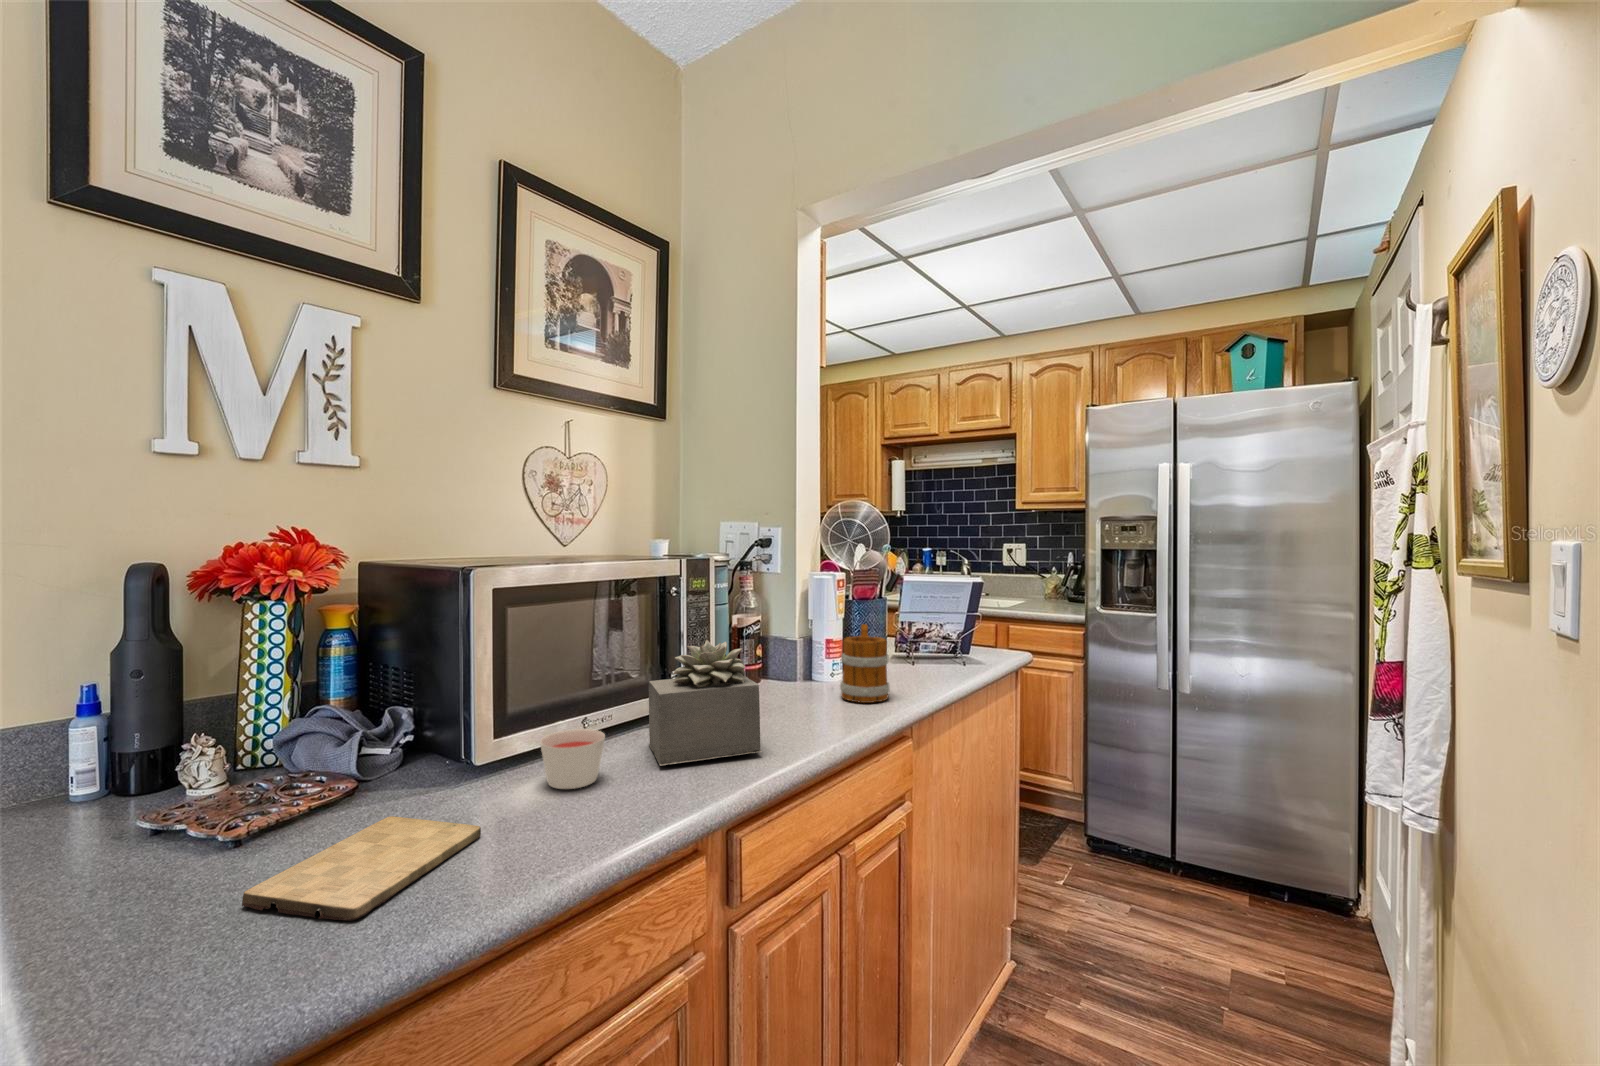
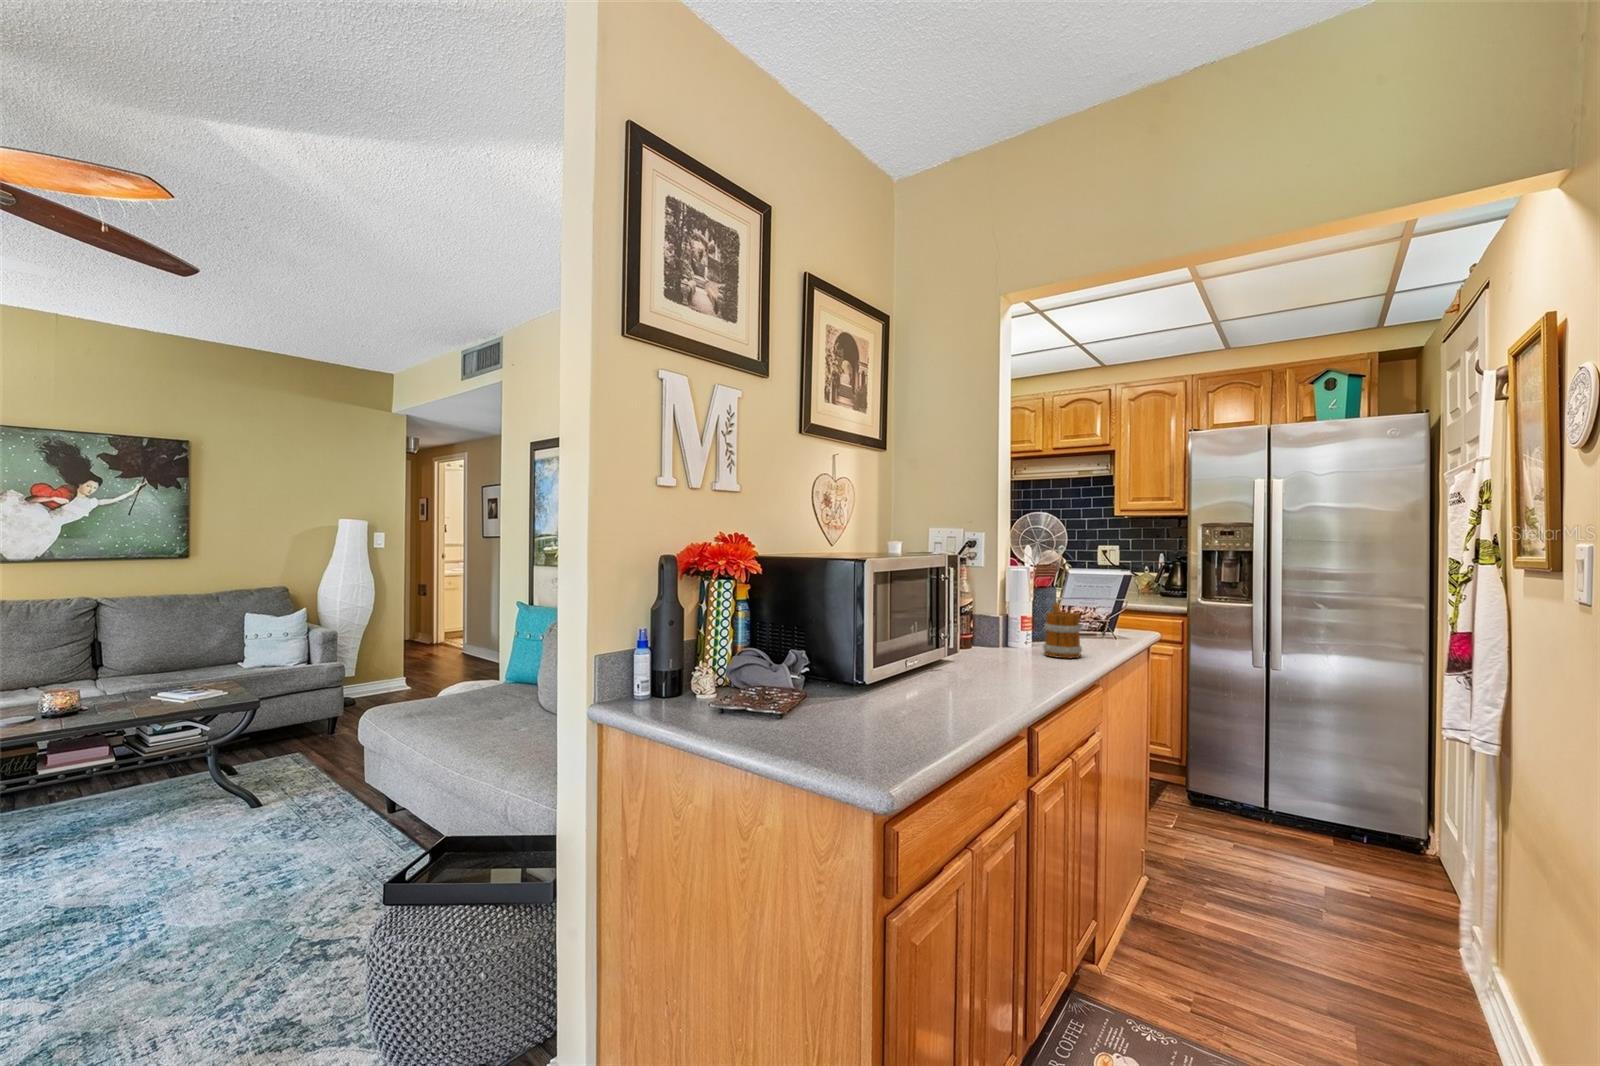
succulent plant: present [649,640,762,766] -> none [946,607,1032,685]
candle: present [540,729,605,789] -> none [908,661,947,694]
cutting board: present [242,816,481,921] -> none [836,701,914,737]

